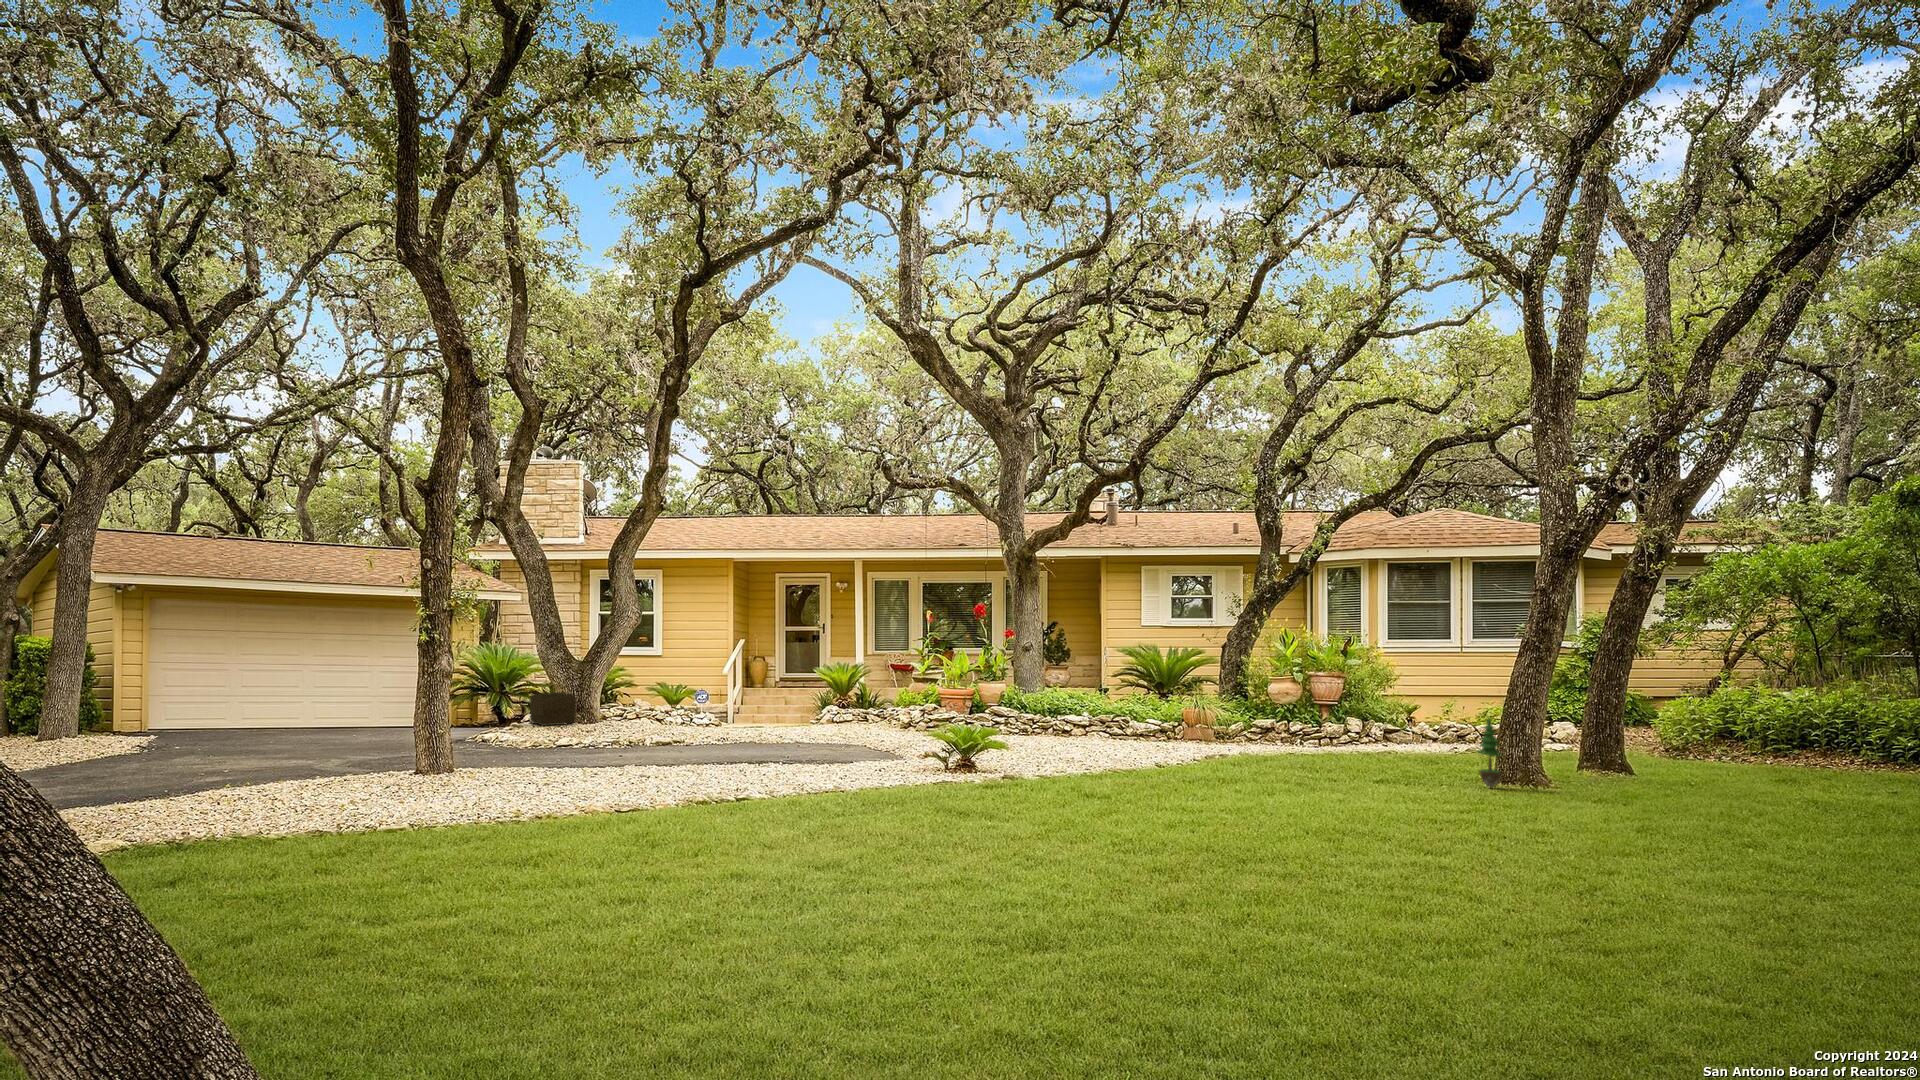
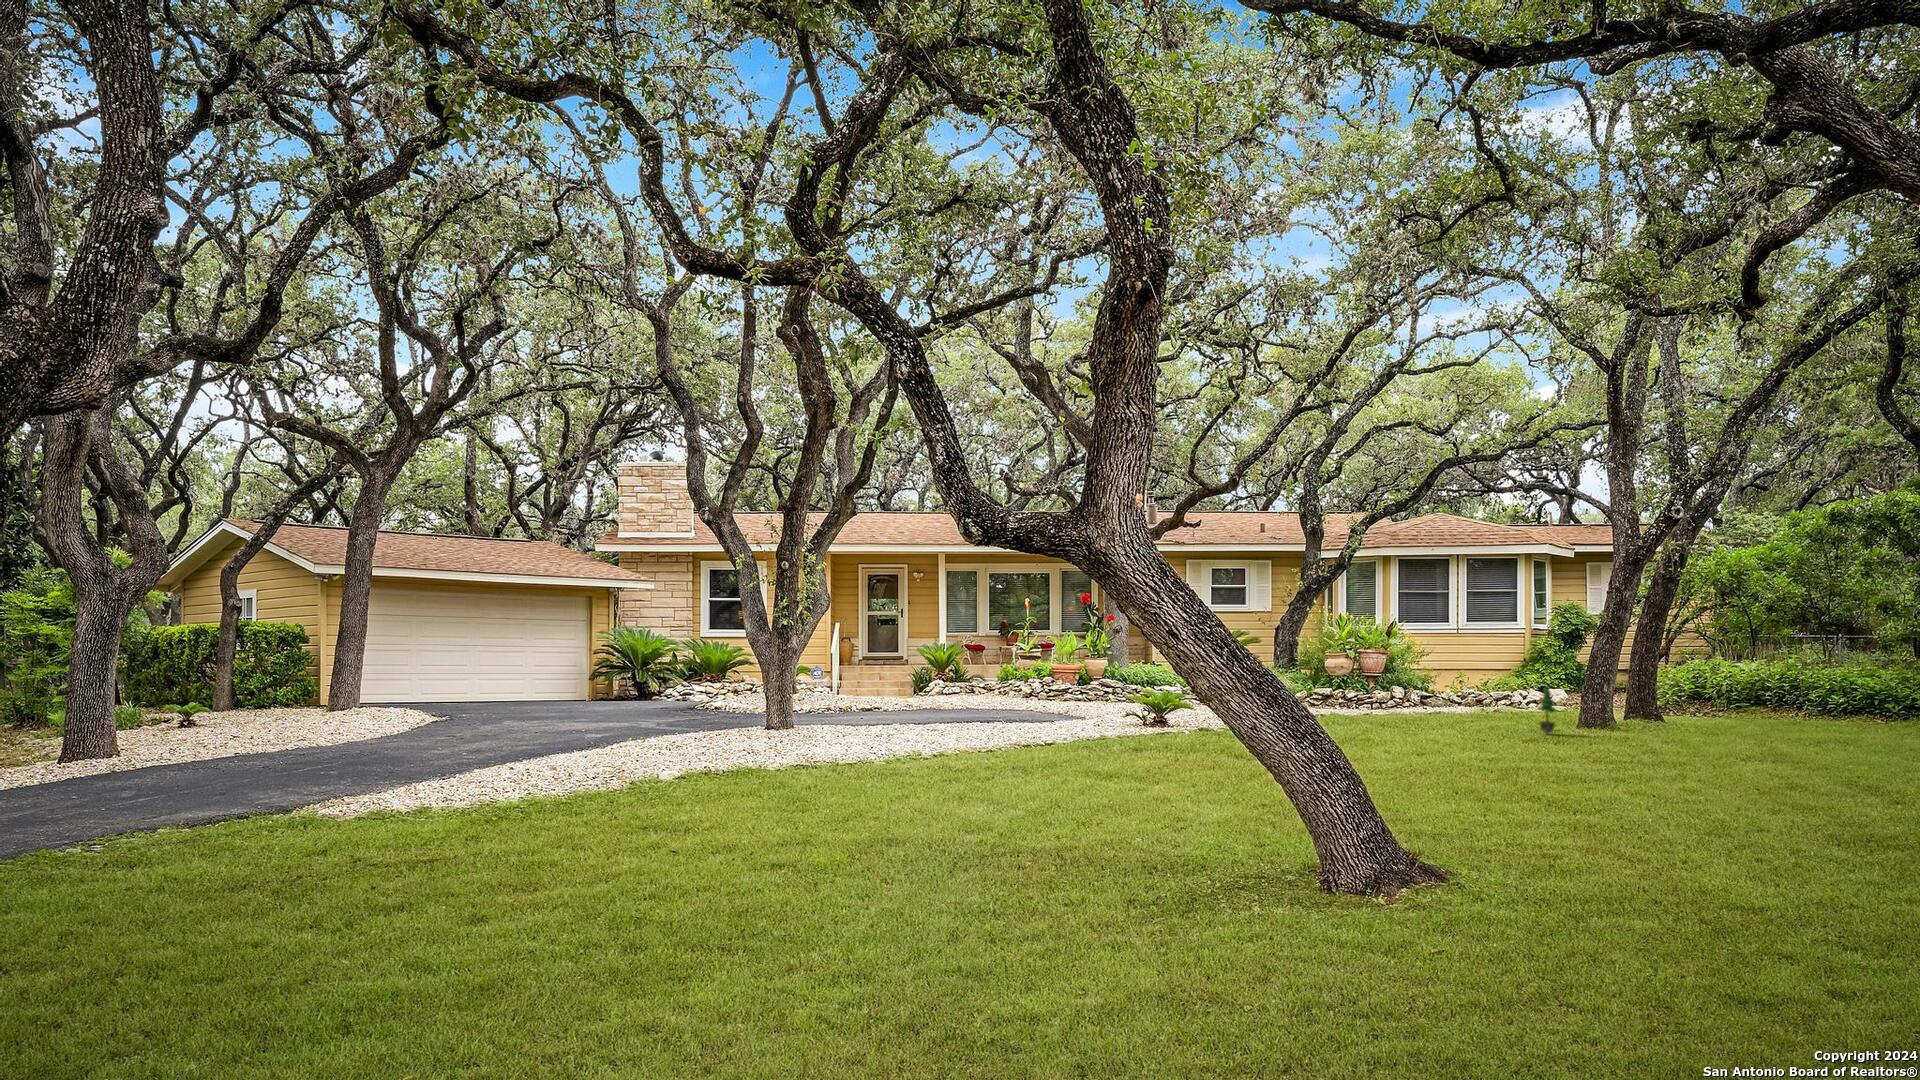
wooden crate: present [530,692,576,726] -> none [718,668,760,697]

